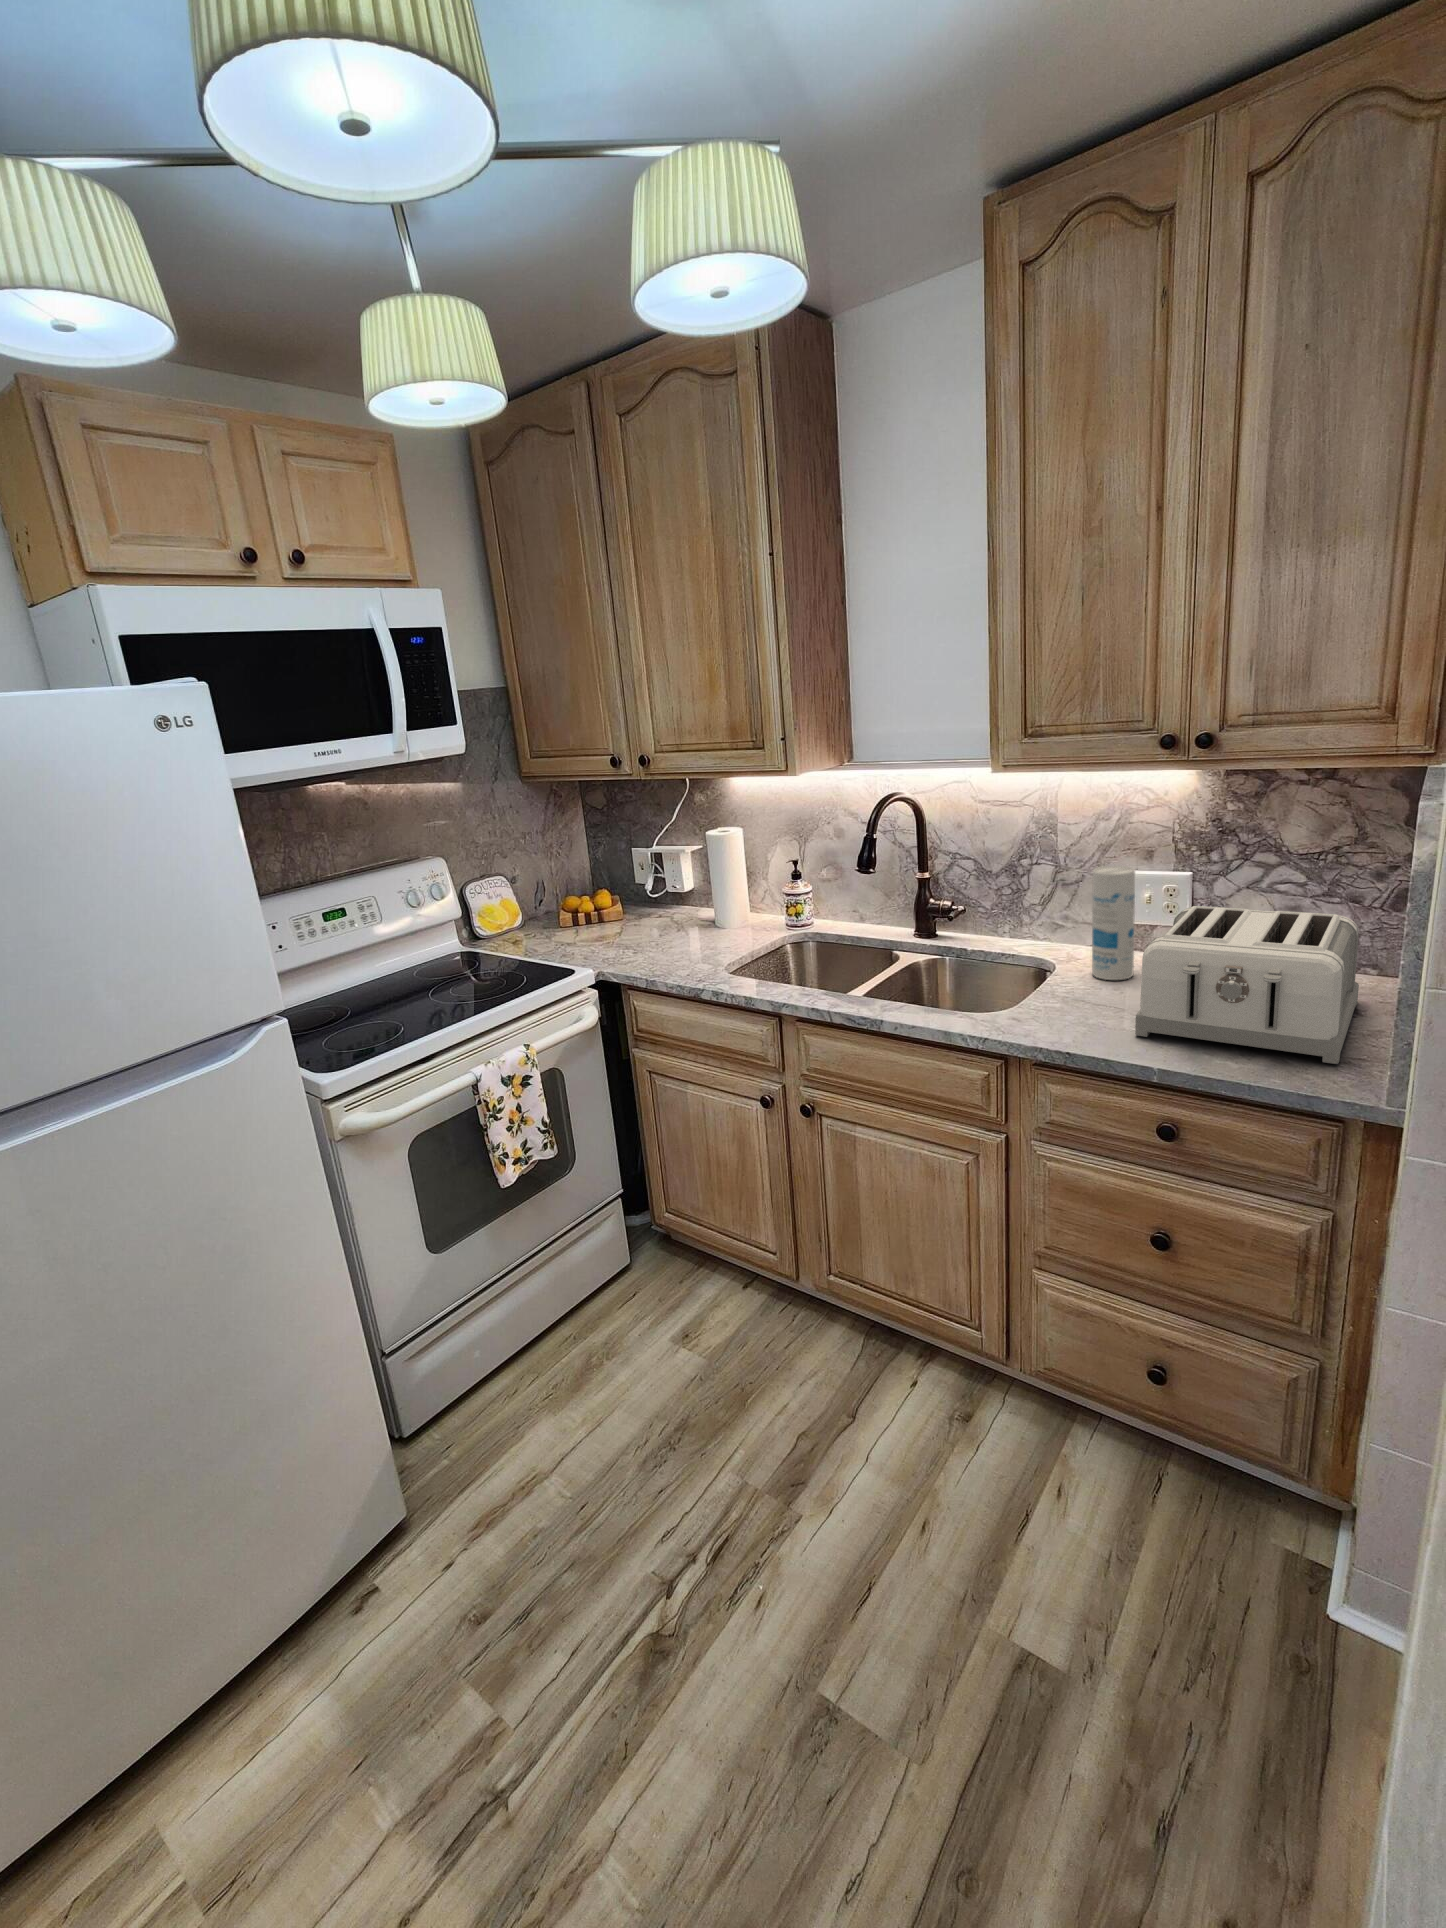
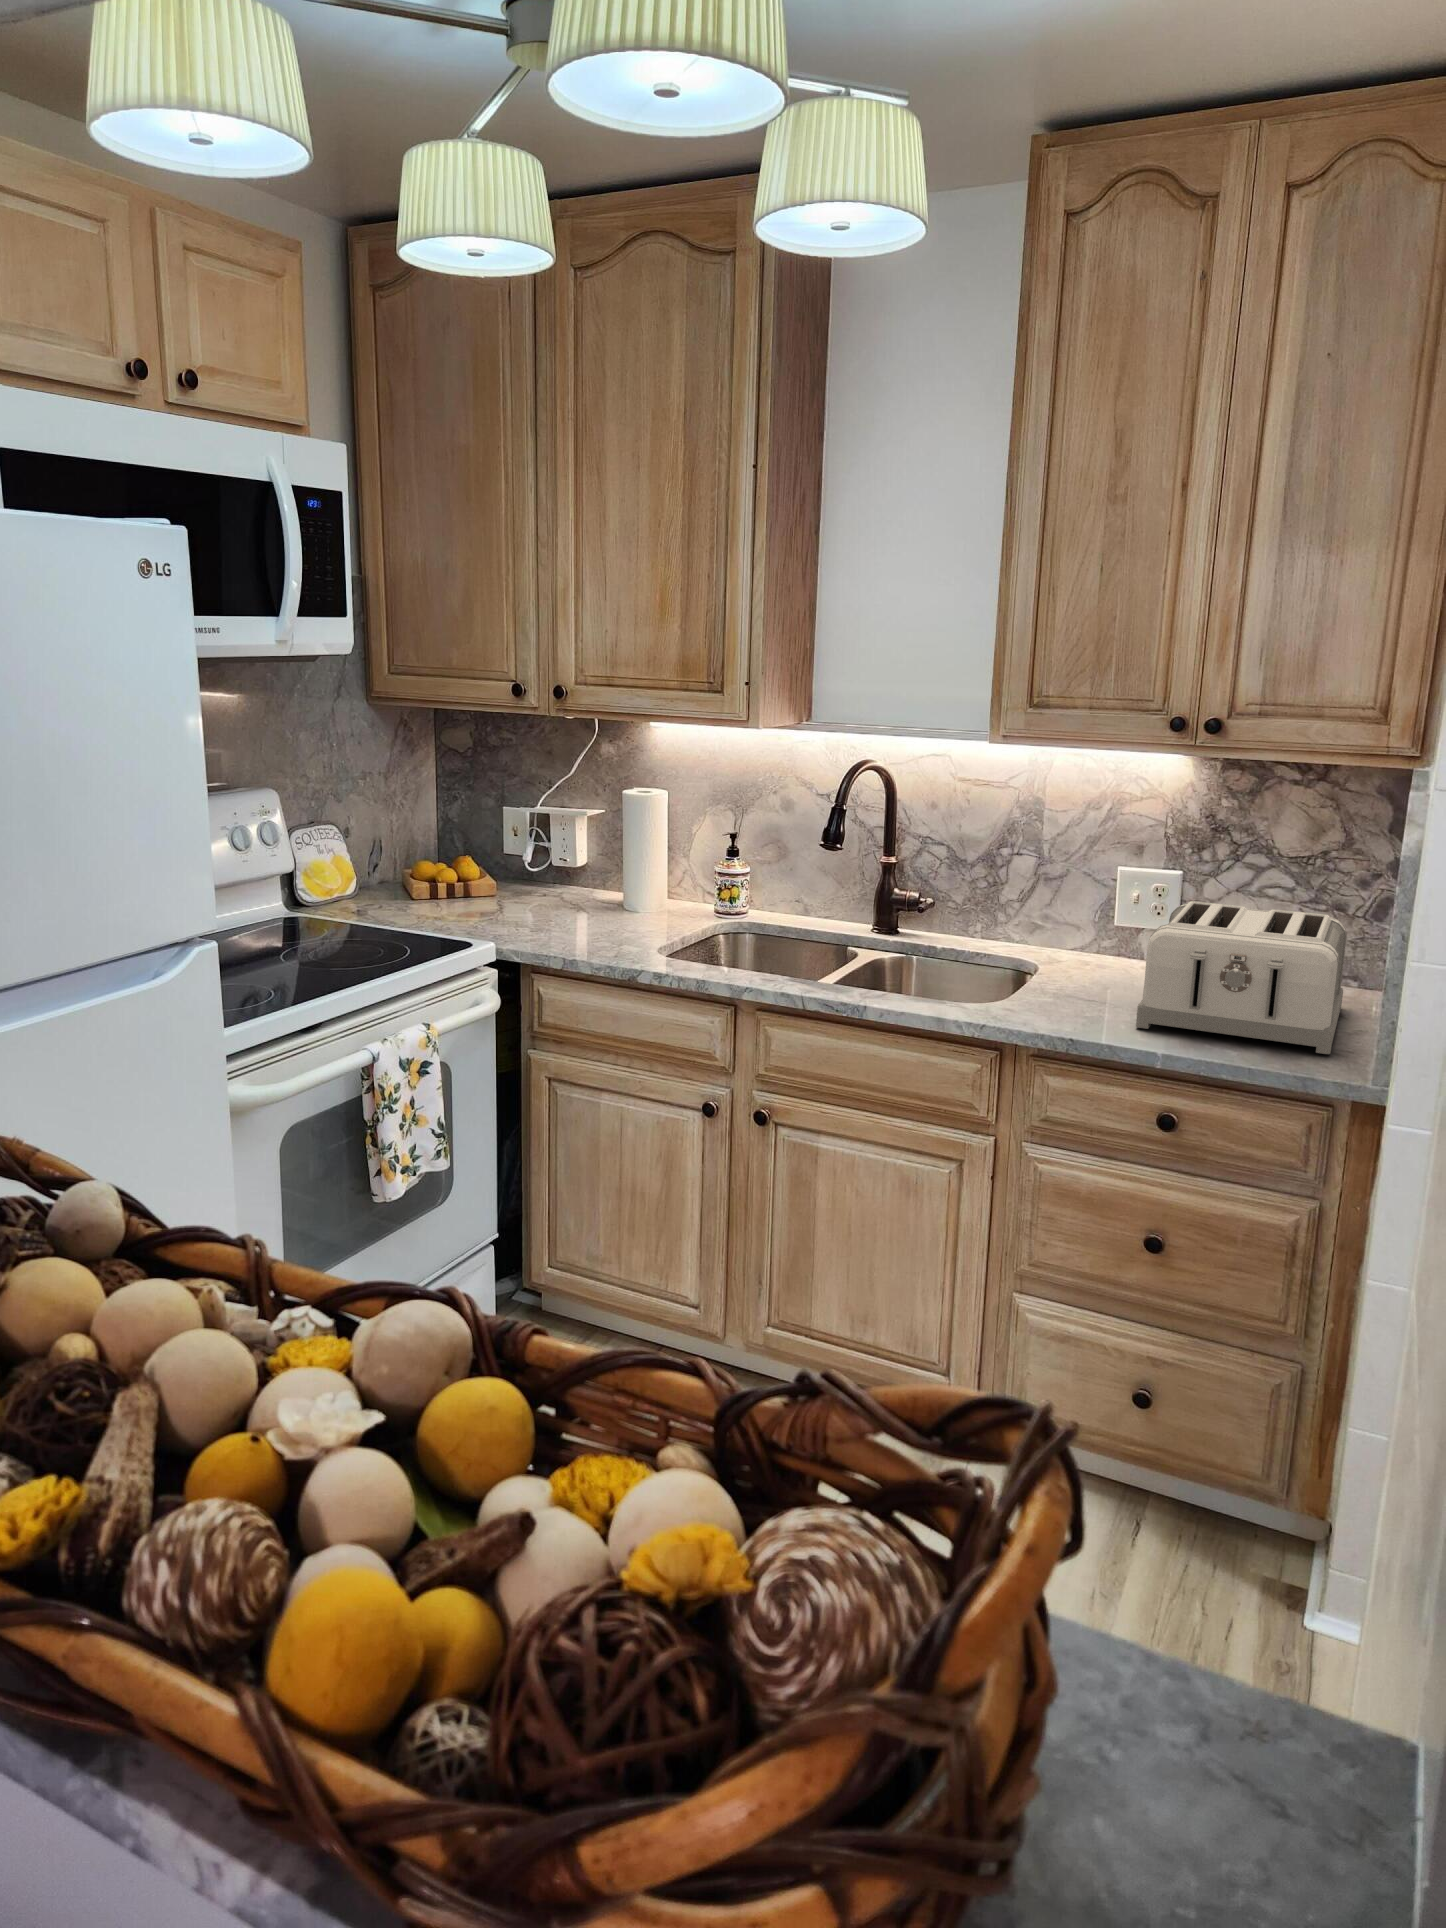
canister: present [1092,866,1135,980] -> none [1078,857,1131,981]

